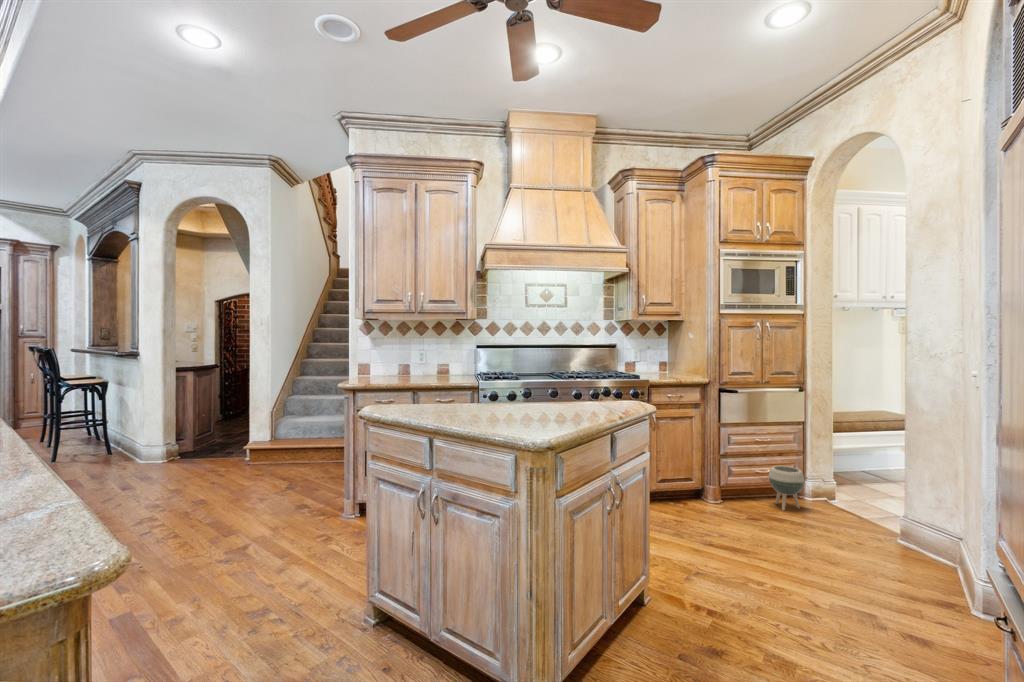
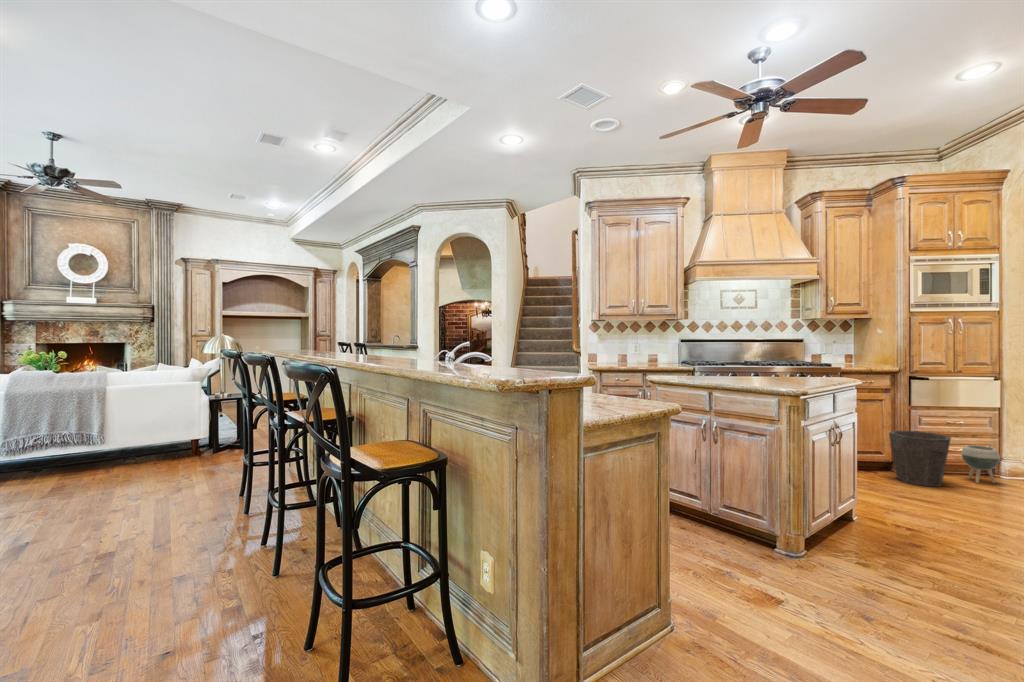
waste bin: none [698,452,759,522] -> present [889,431,951,486]

